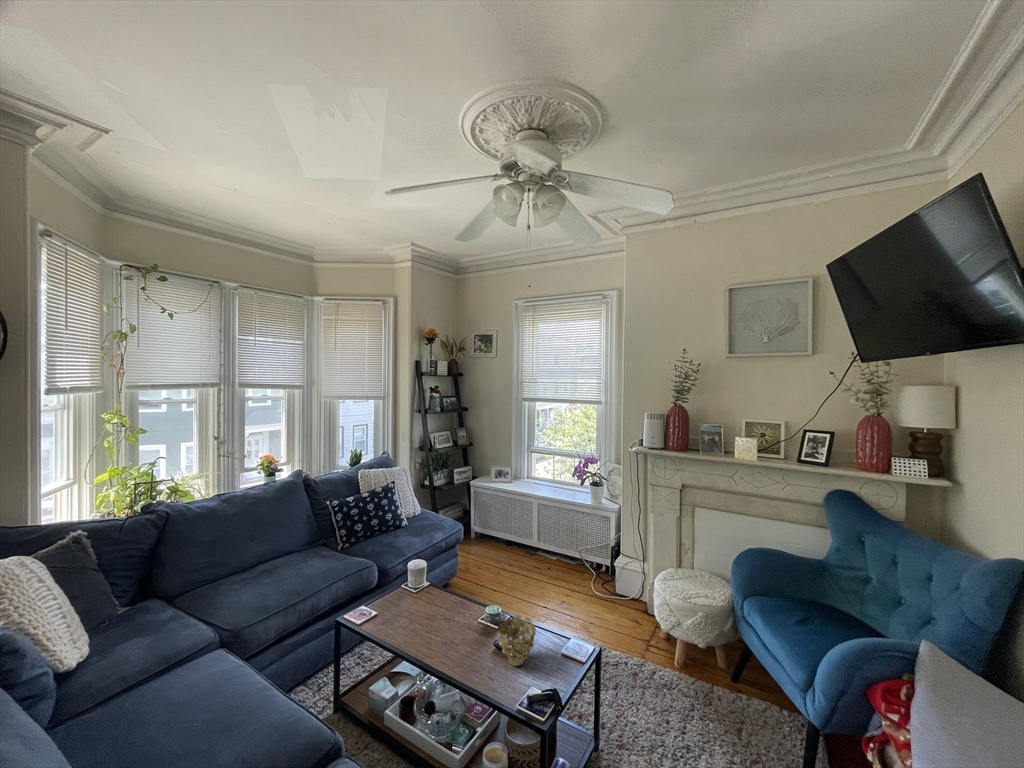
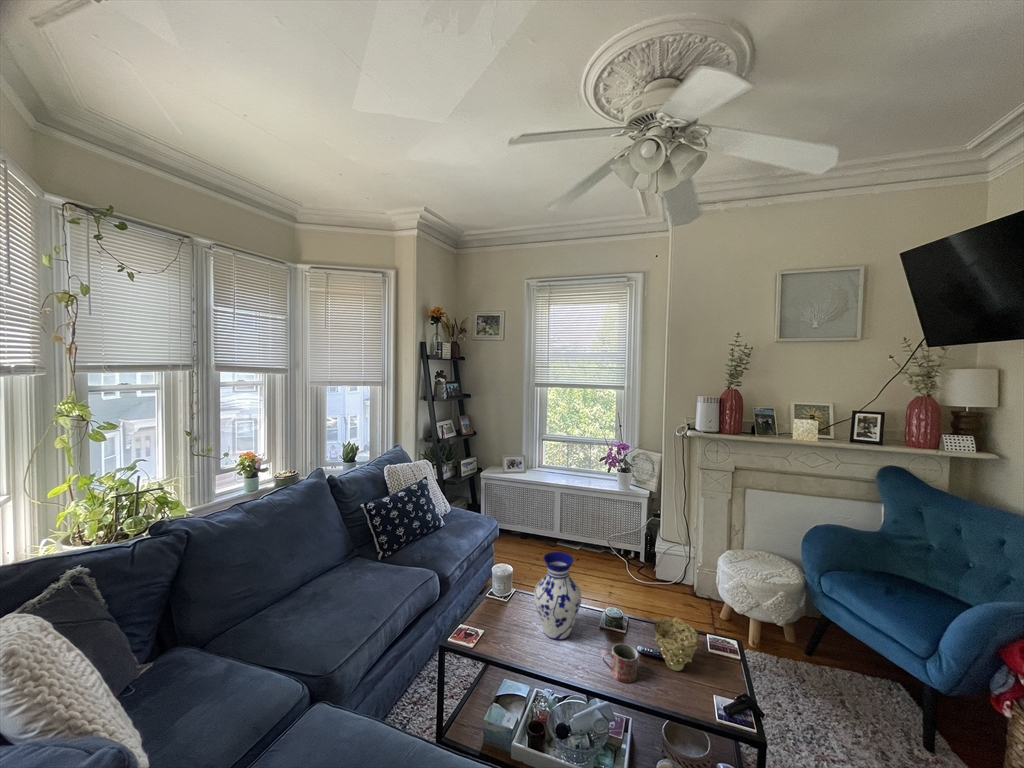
vase: none [414,549,457,628] -> present [534,552,582,640]
mug: none [446,634,476,669] -> present [602,644,638,683]

